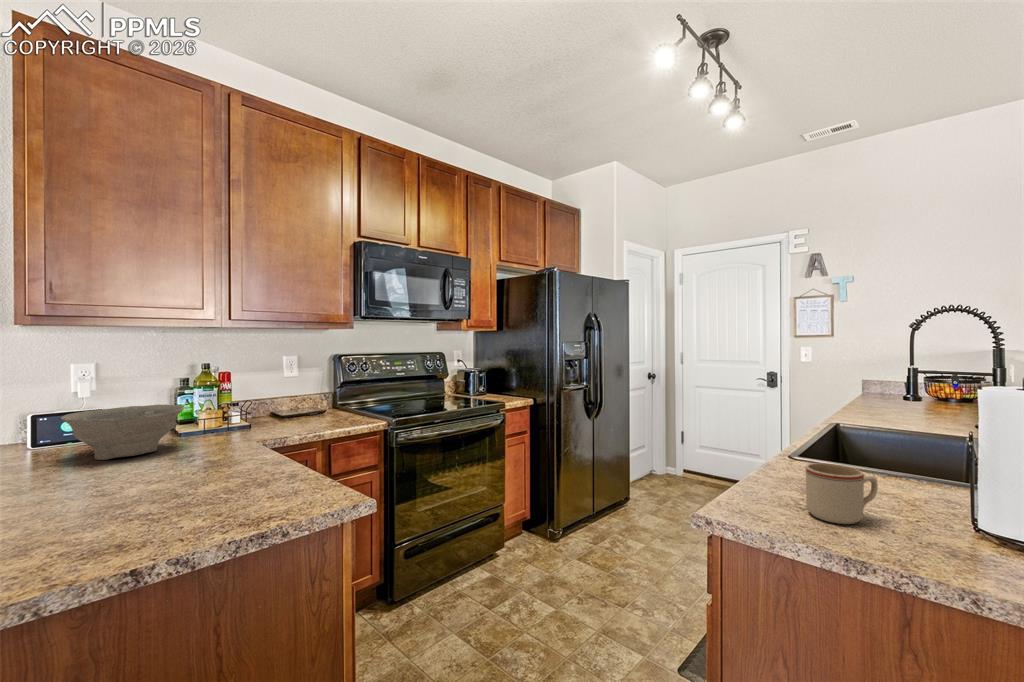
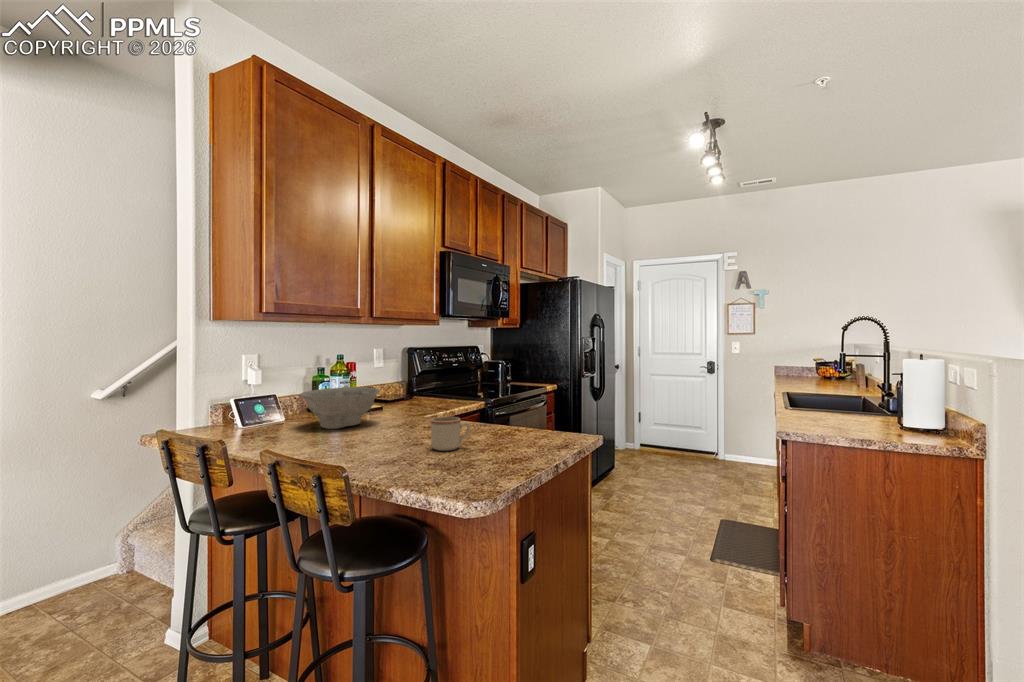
mug: present [806,463,878,524] -> present [431,417,470,451]

